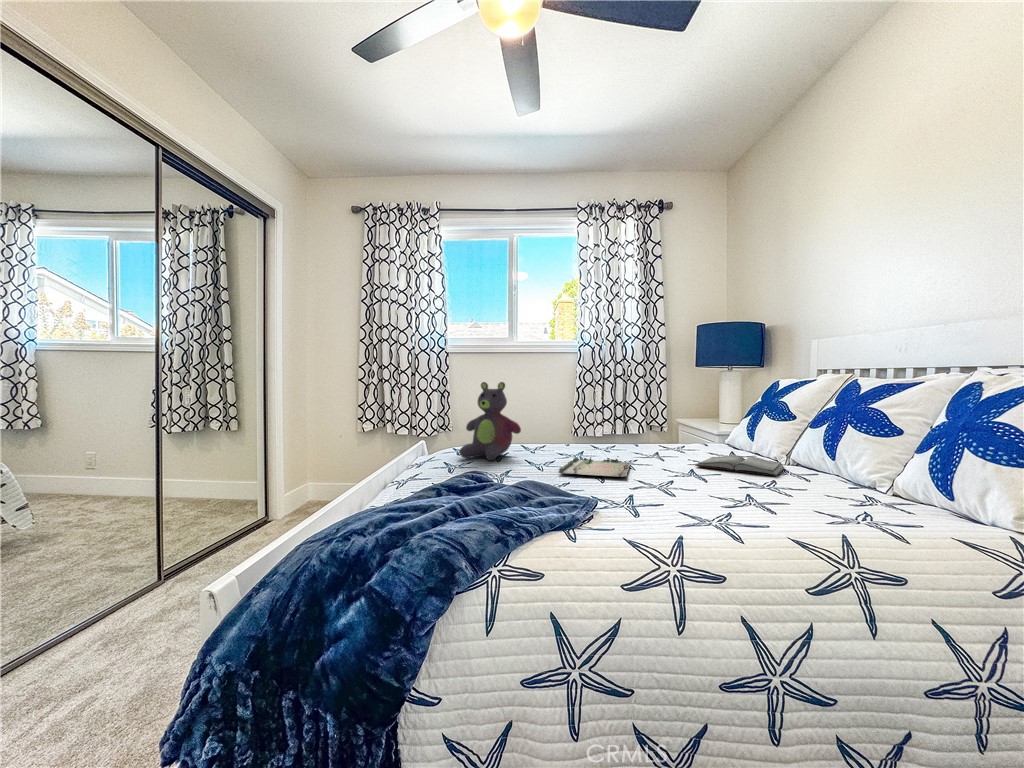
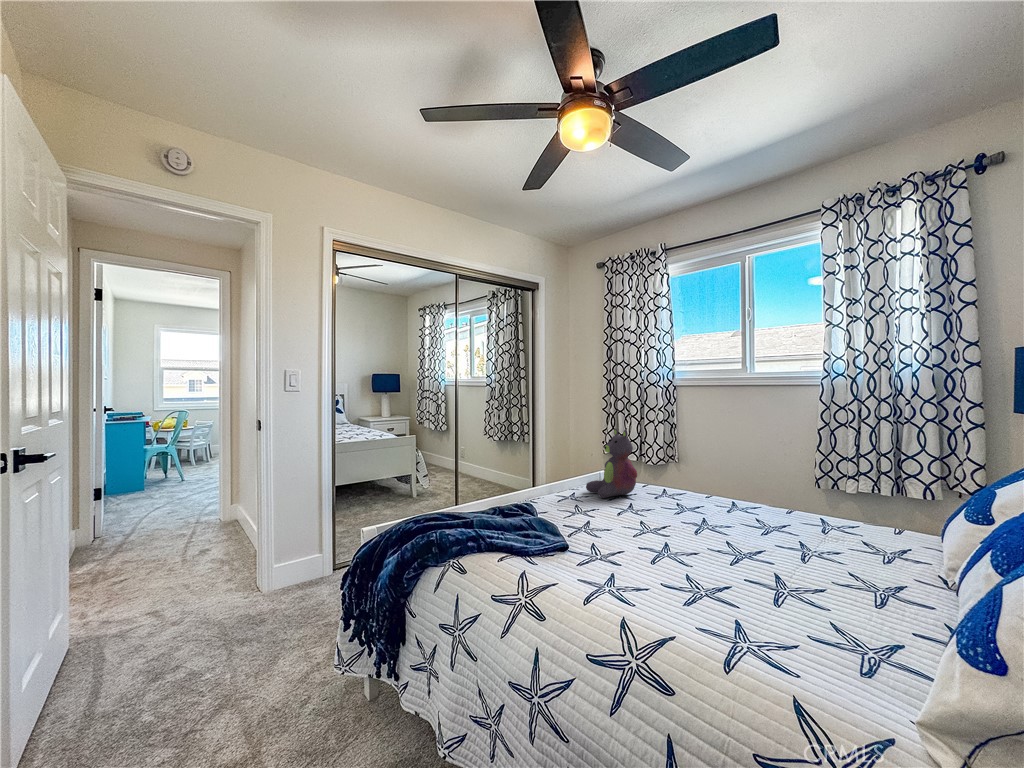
hardback book: present [695,455,785,476] -> none [766,546,890,585]
tray: present [559,456,630,477] -> none [614,510,708,537]

